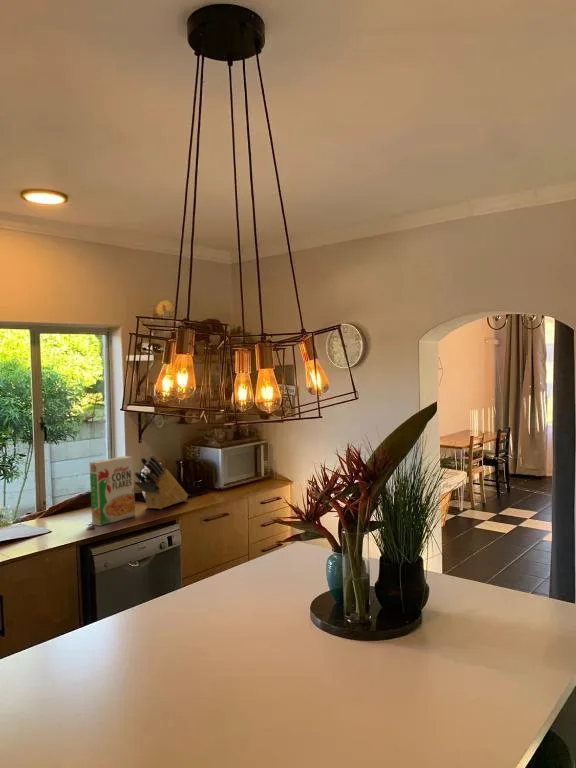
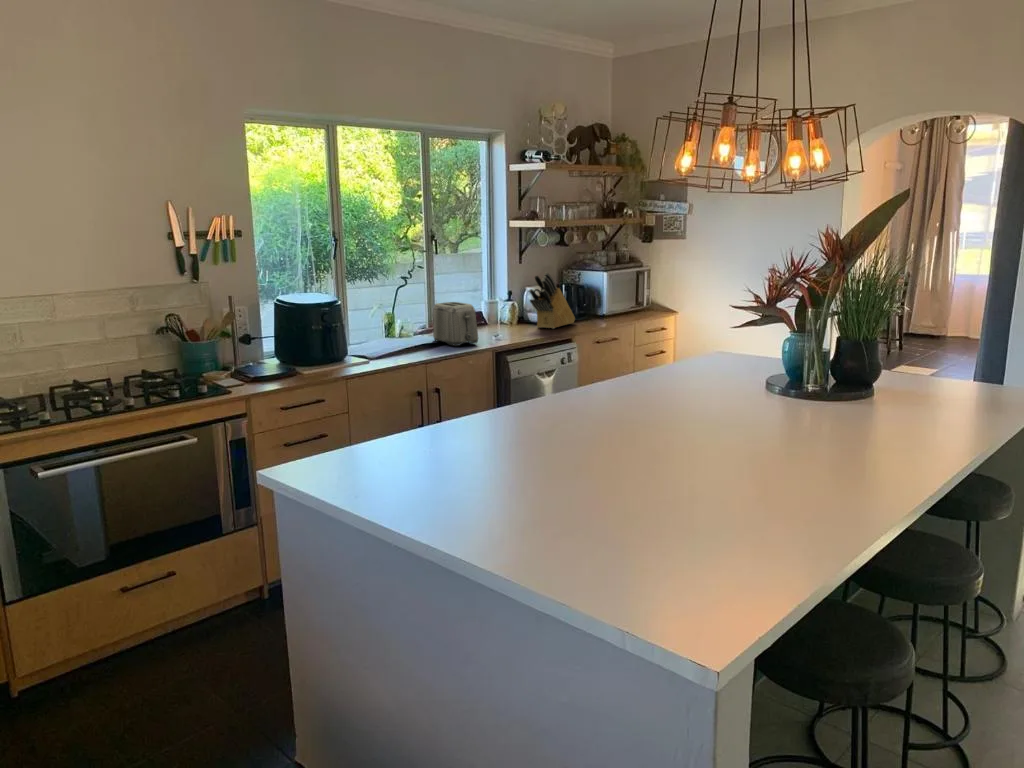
cereal box: present [89,456,135,526] -> none [494,272,532,338]
toaster: none [19,492,63,543] -> present [433,302,478,346]

